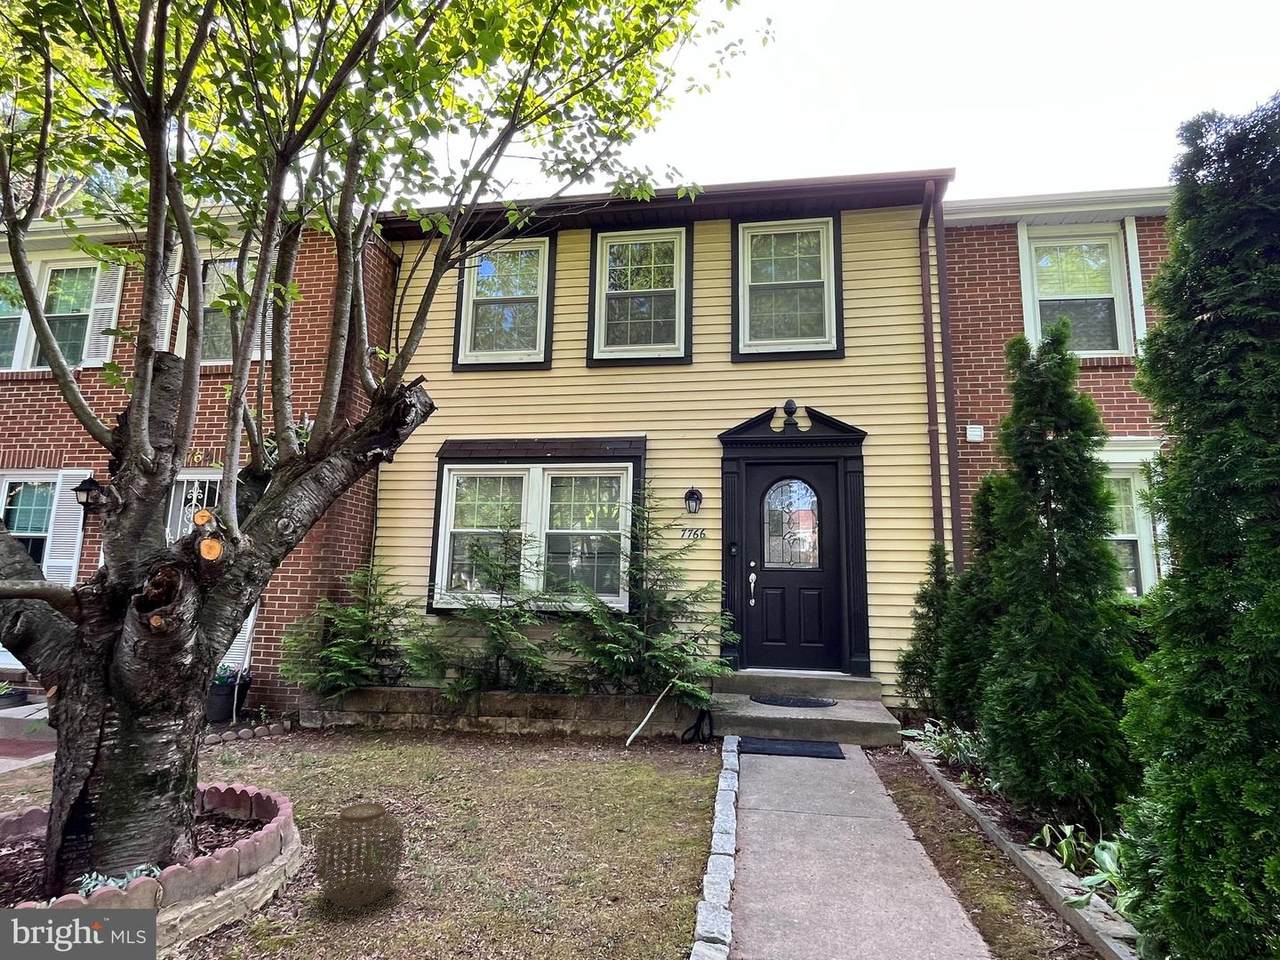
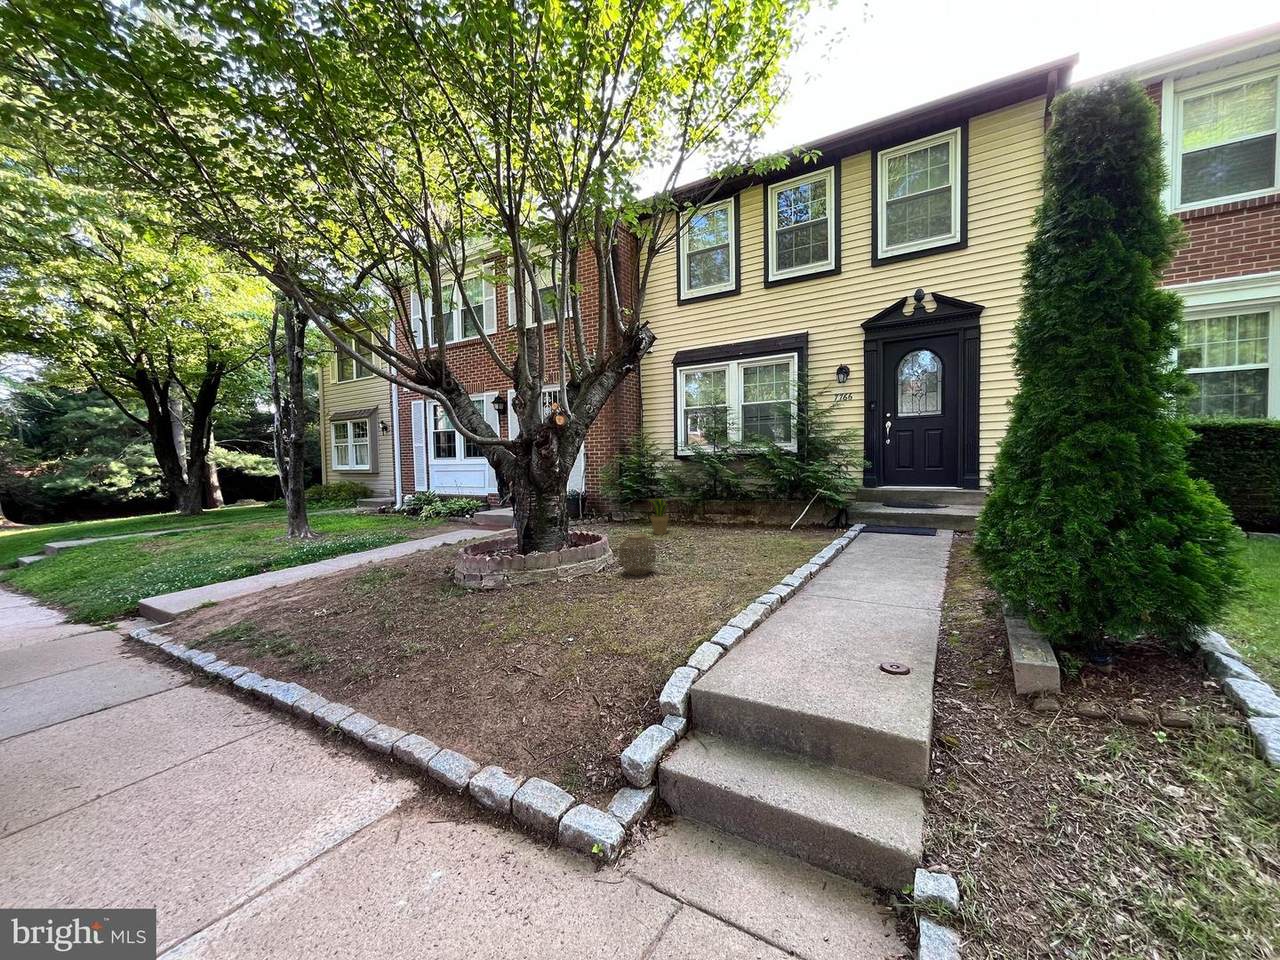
potted plant: none [379,691,420,765] -> present [651,498,669,535]

